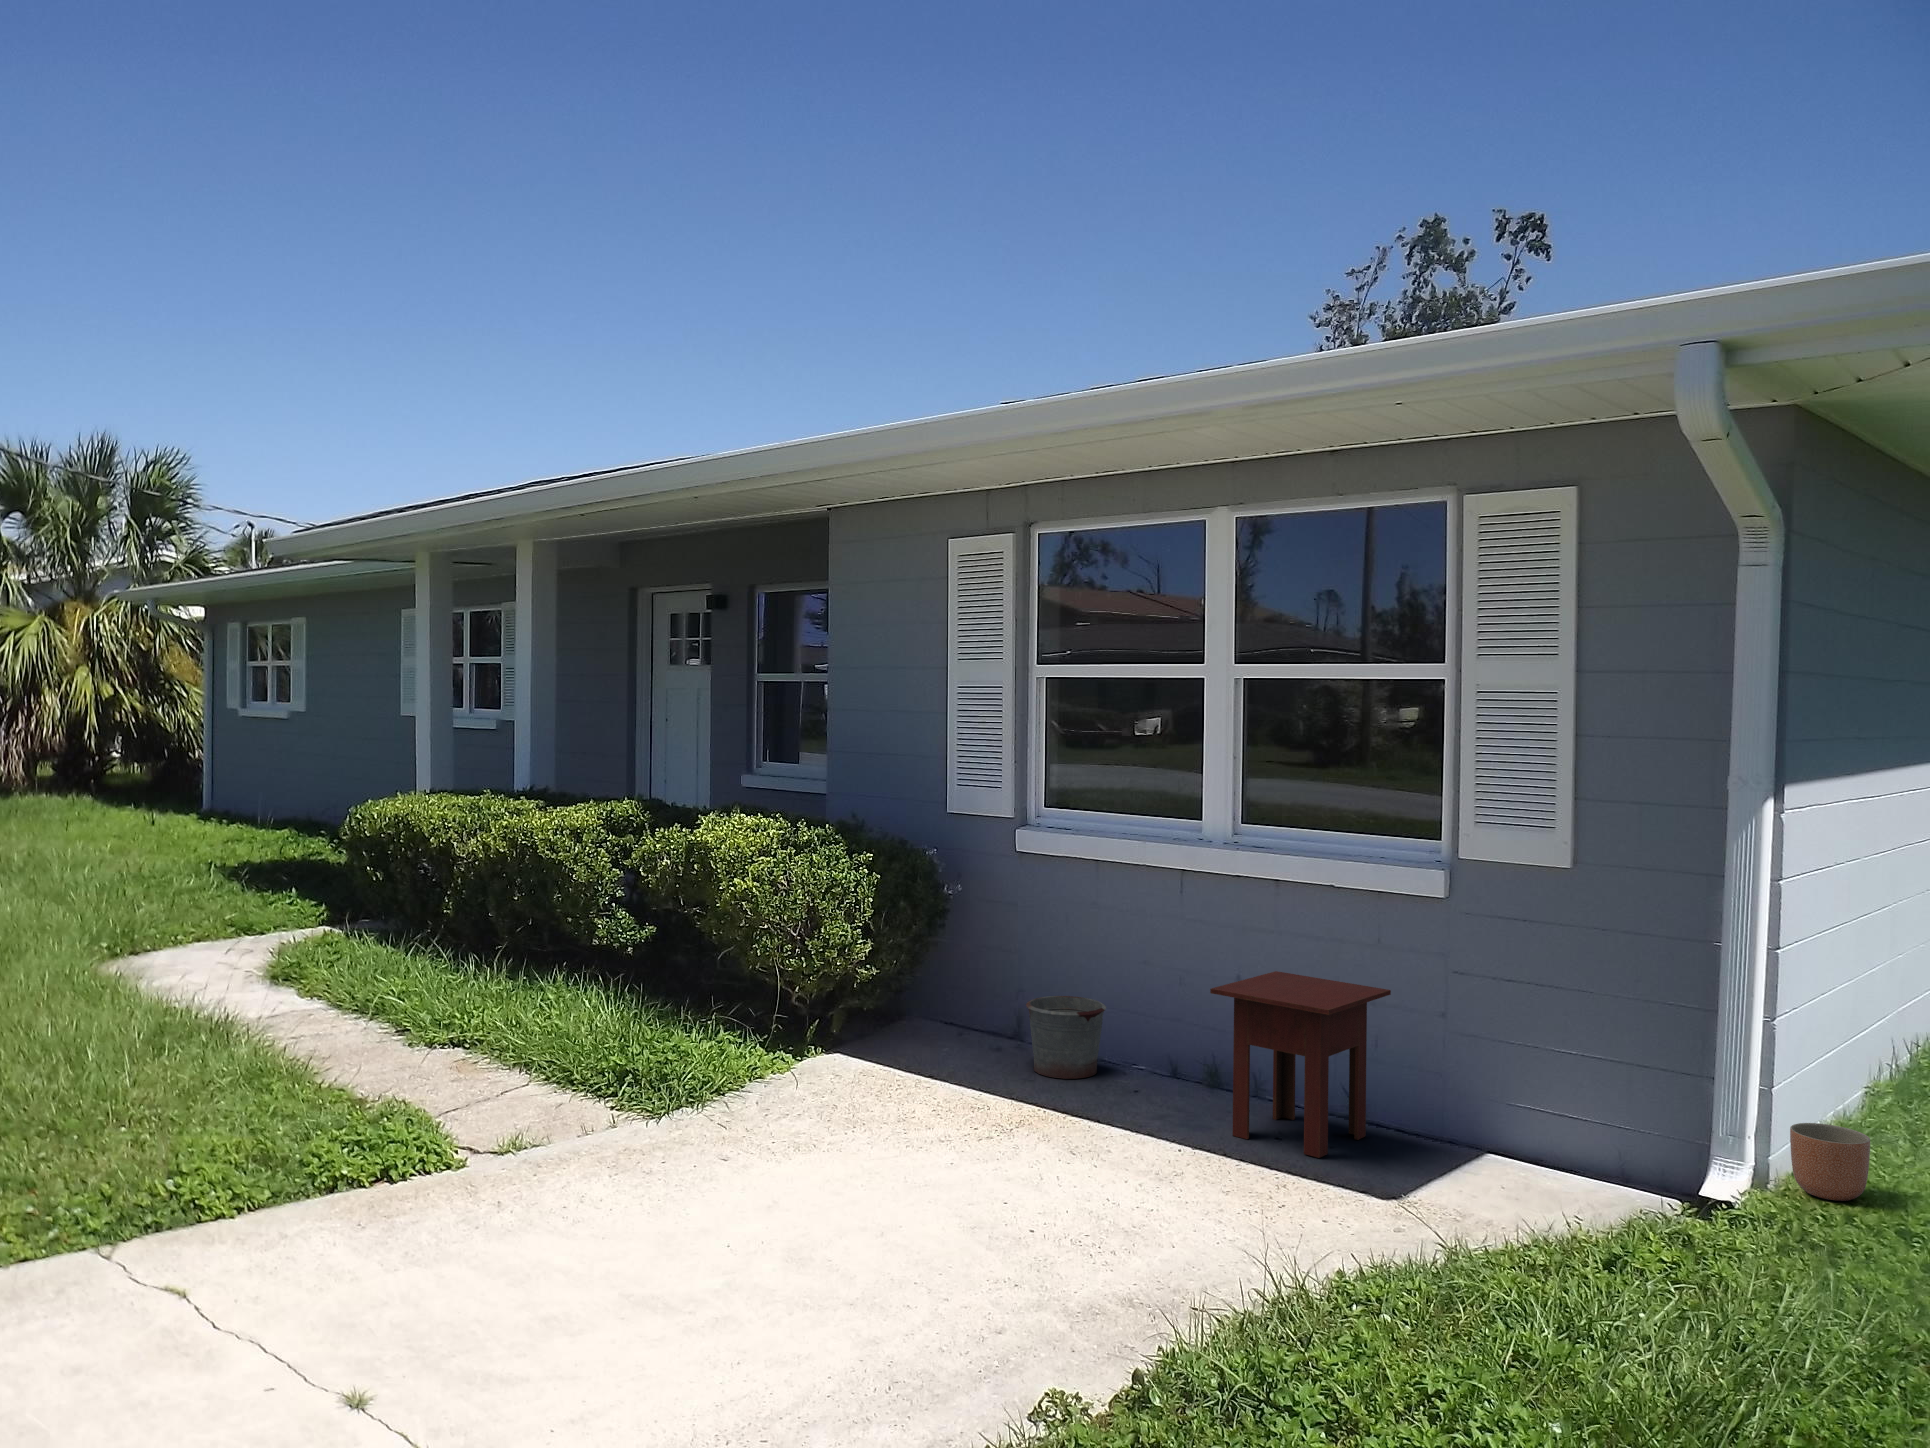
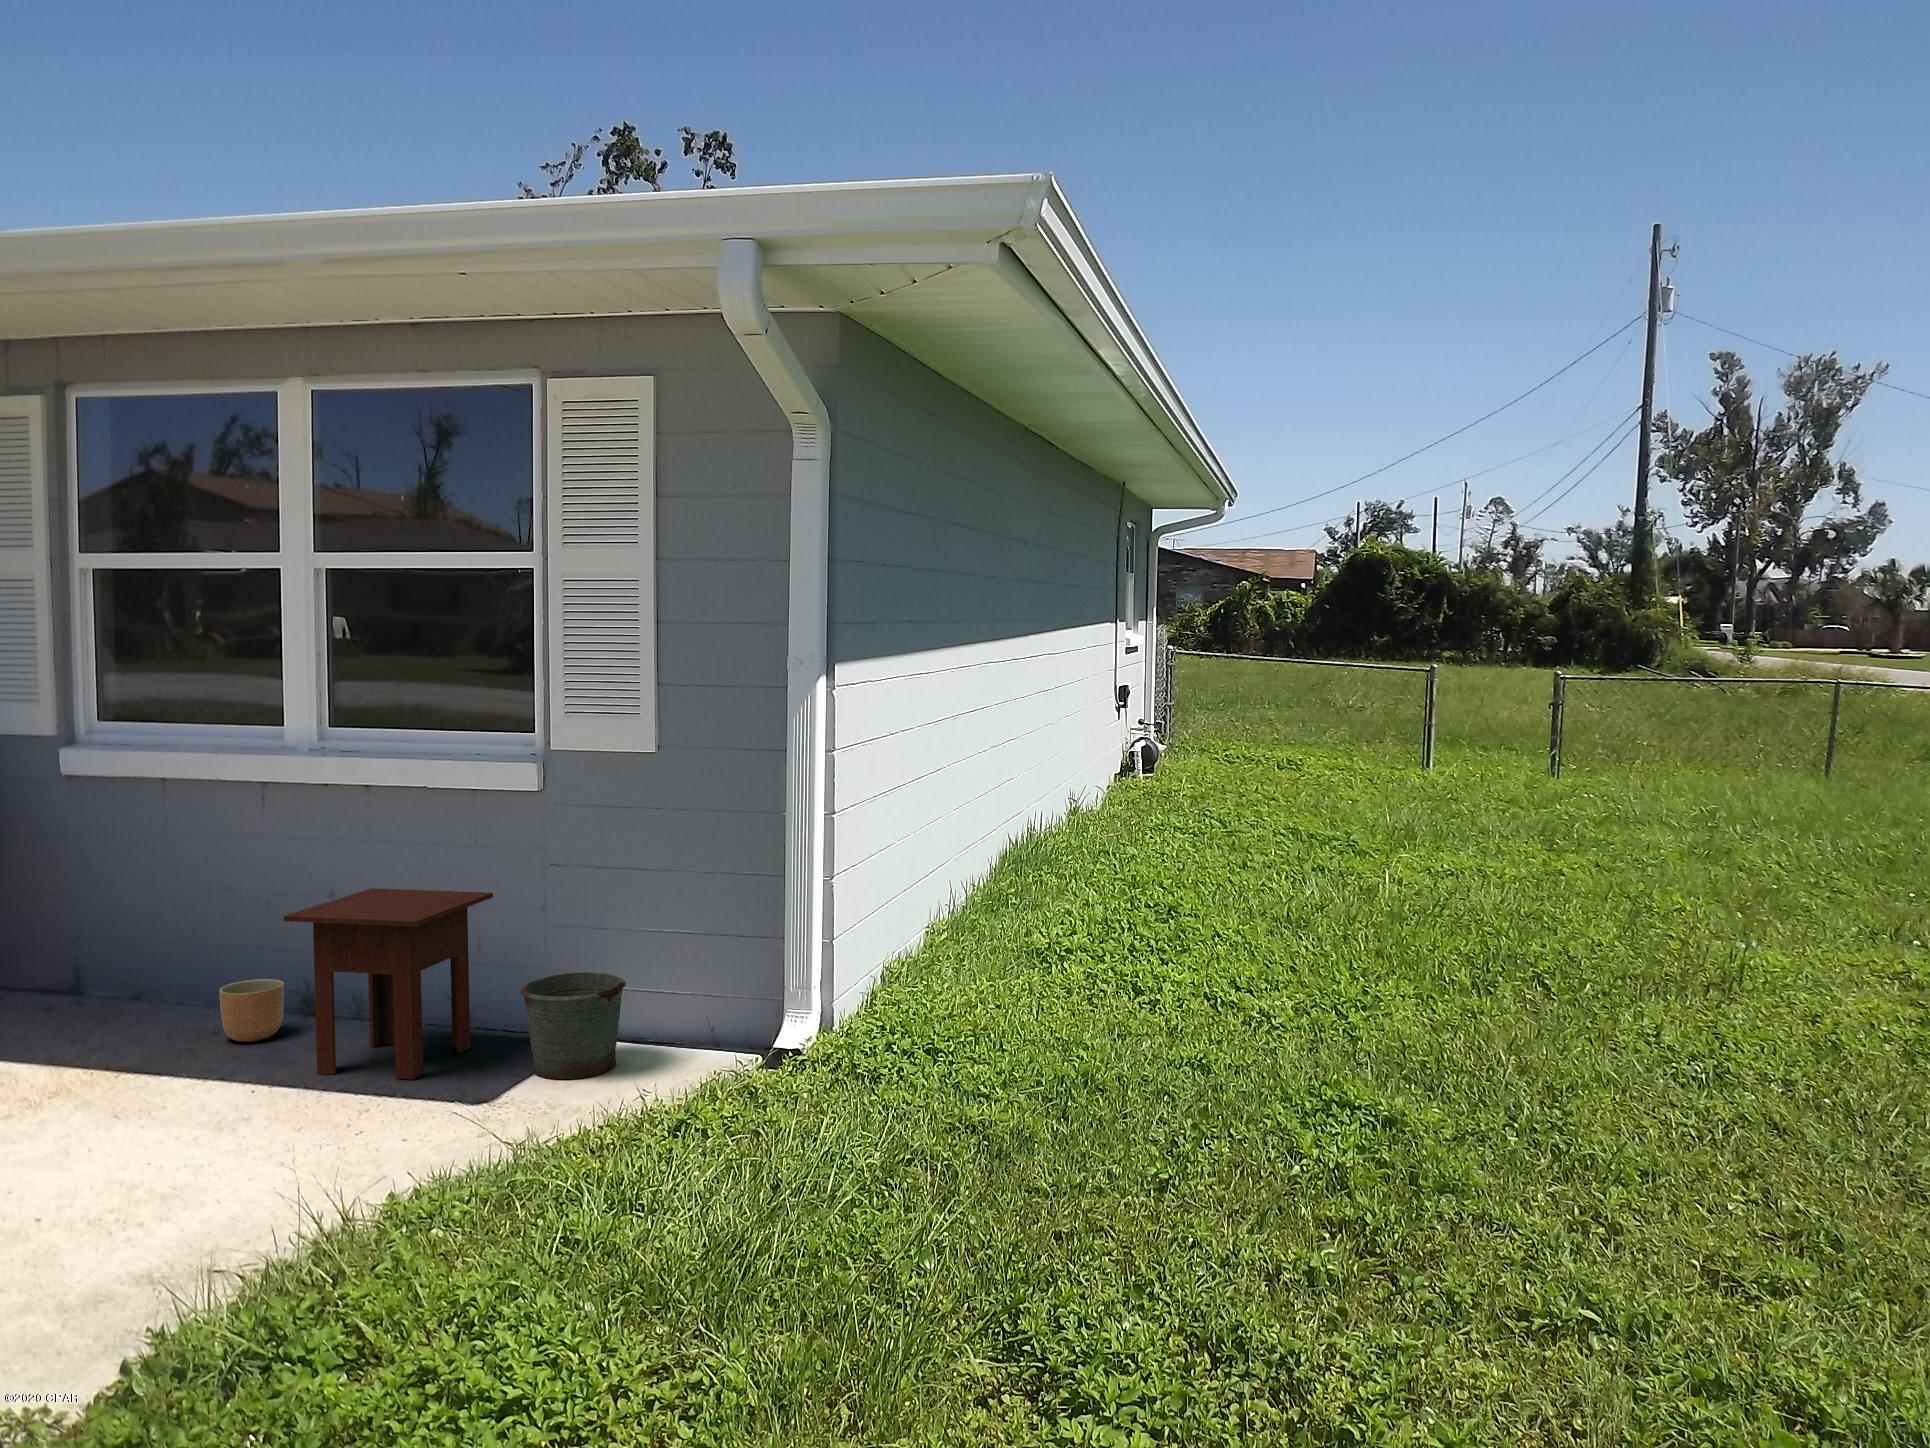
bucket: present [1026,996,1106,1079] -> present [520,973,626,1079]
planter: present [1790,1123,1870,1201] -> present [219,979,284,1042]

